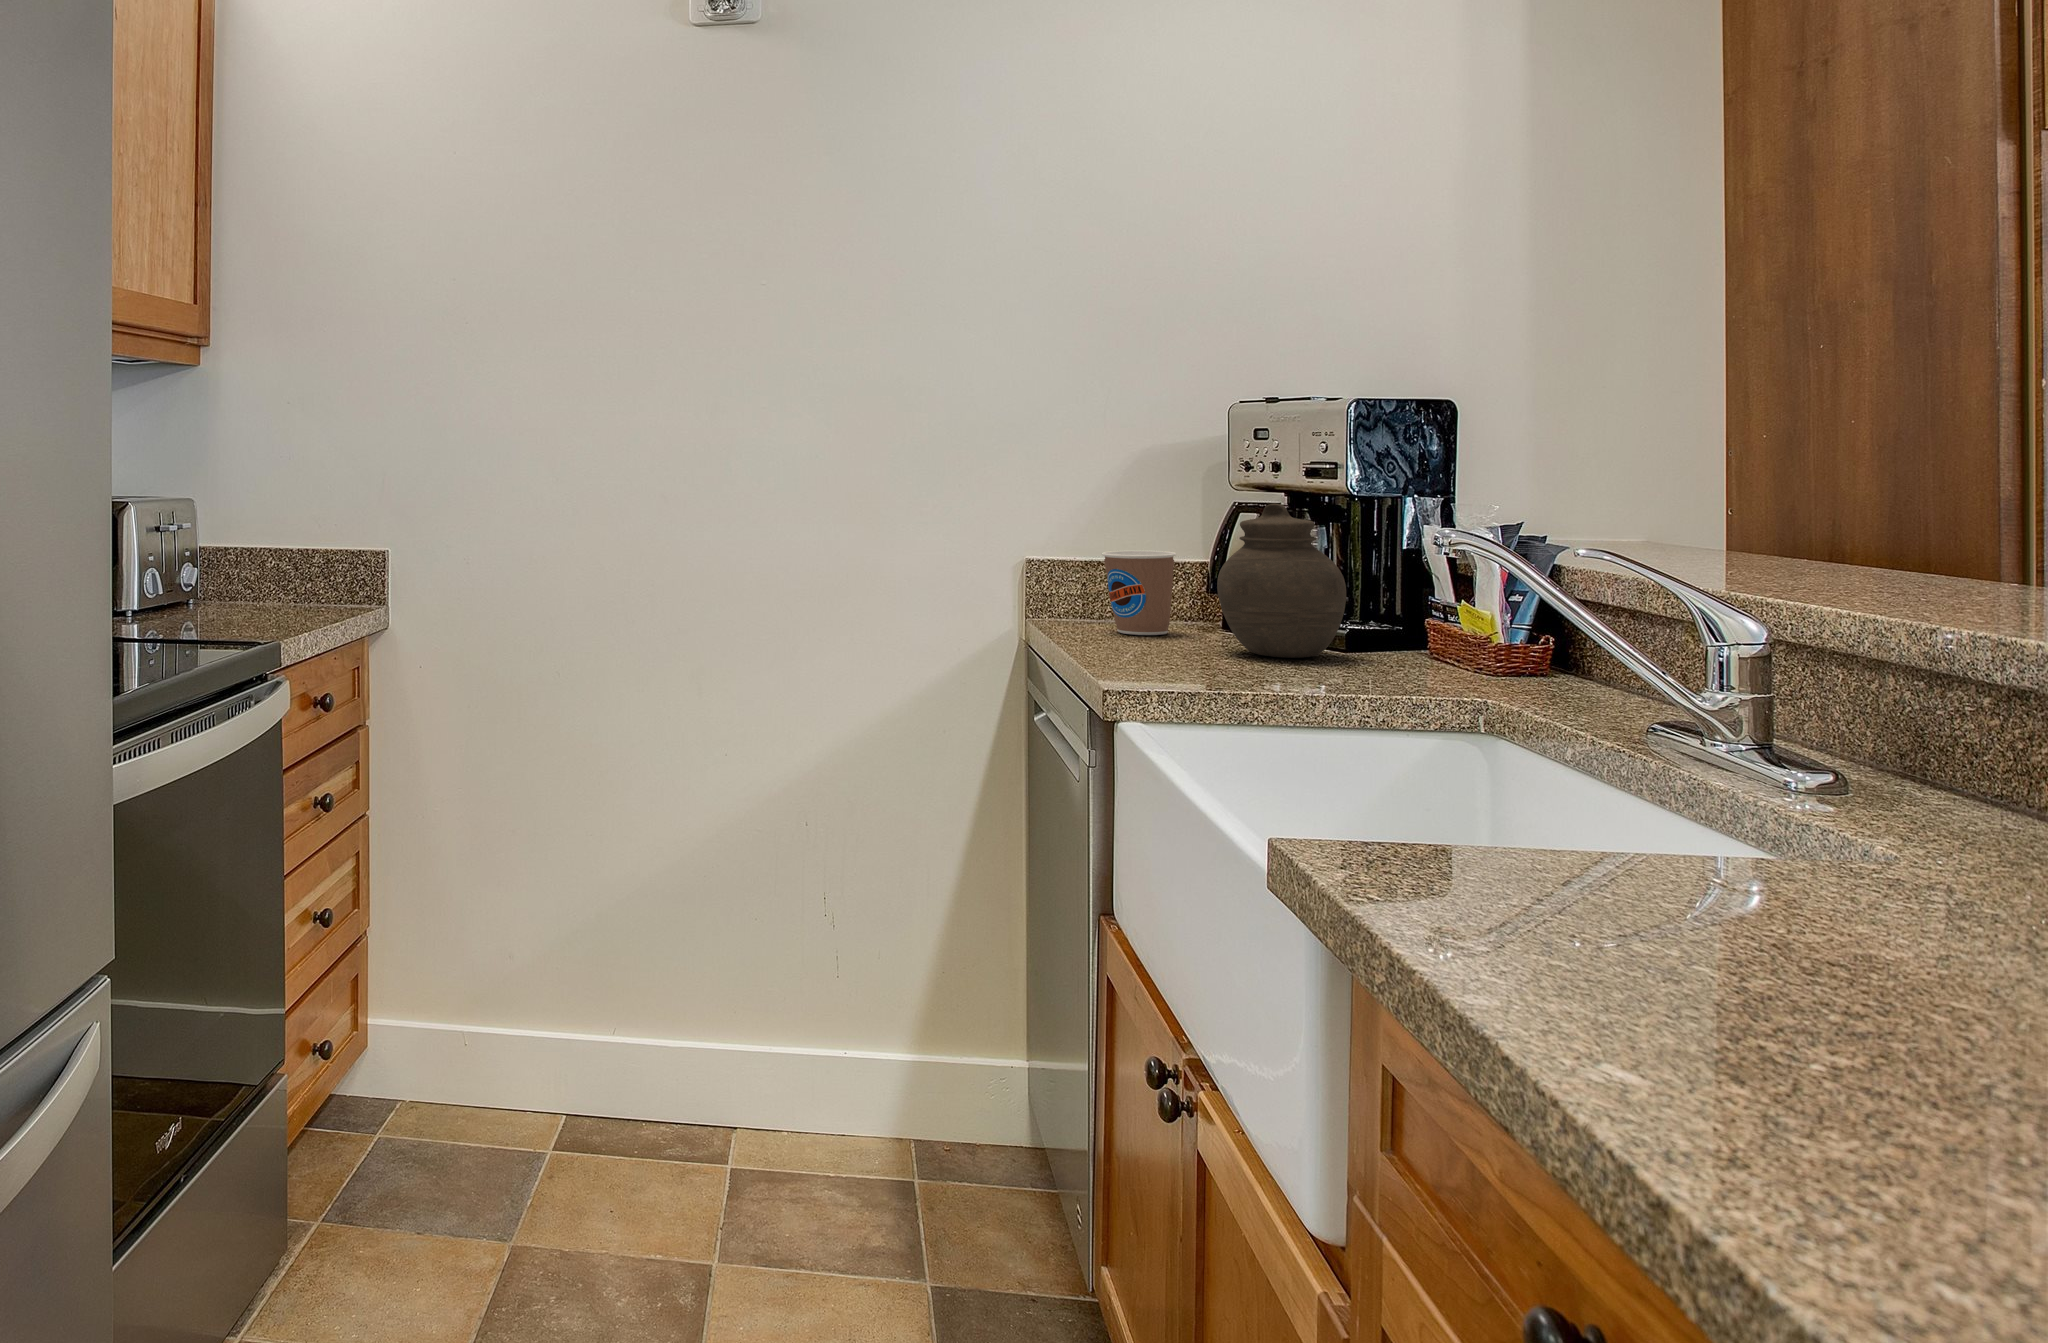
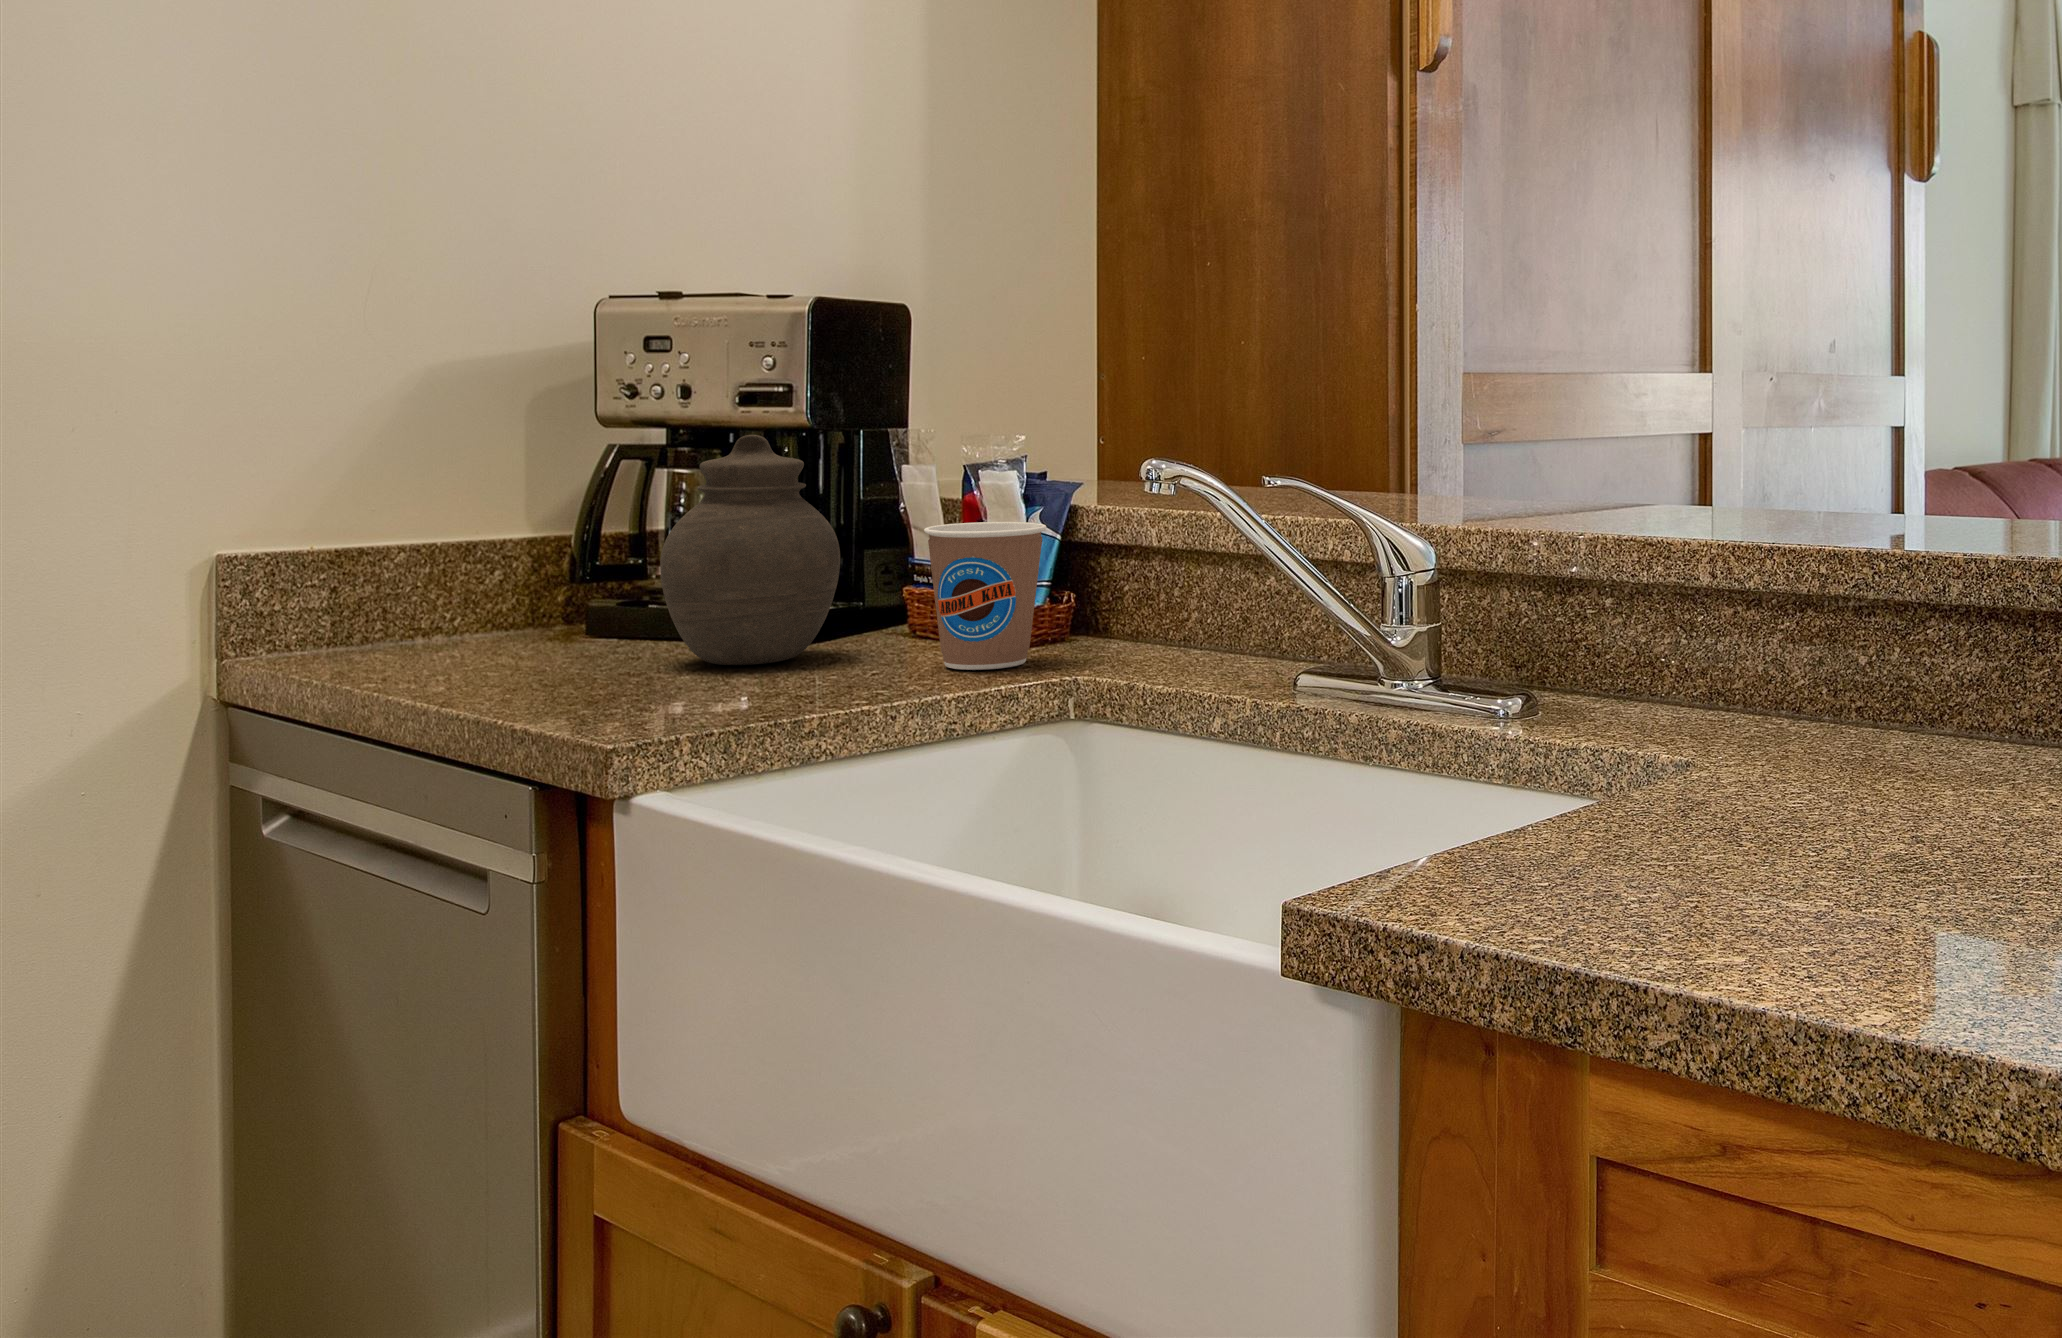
coffee cup: present [1102,550,1176,635] -> present [924,522,1046,670]

